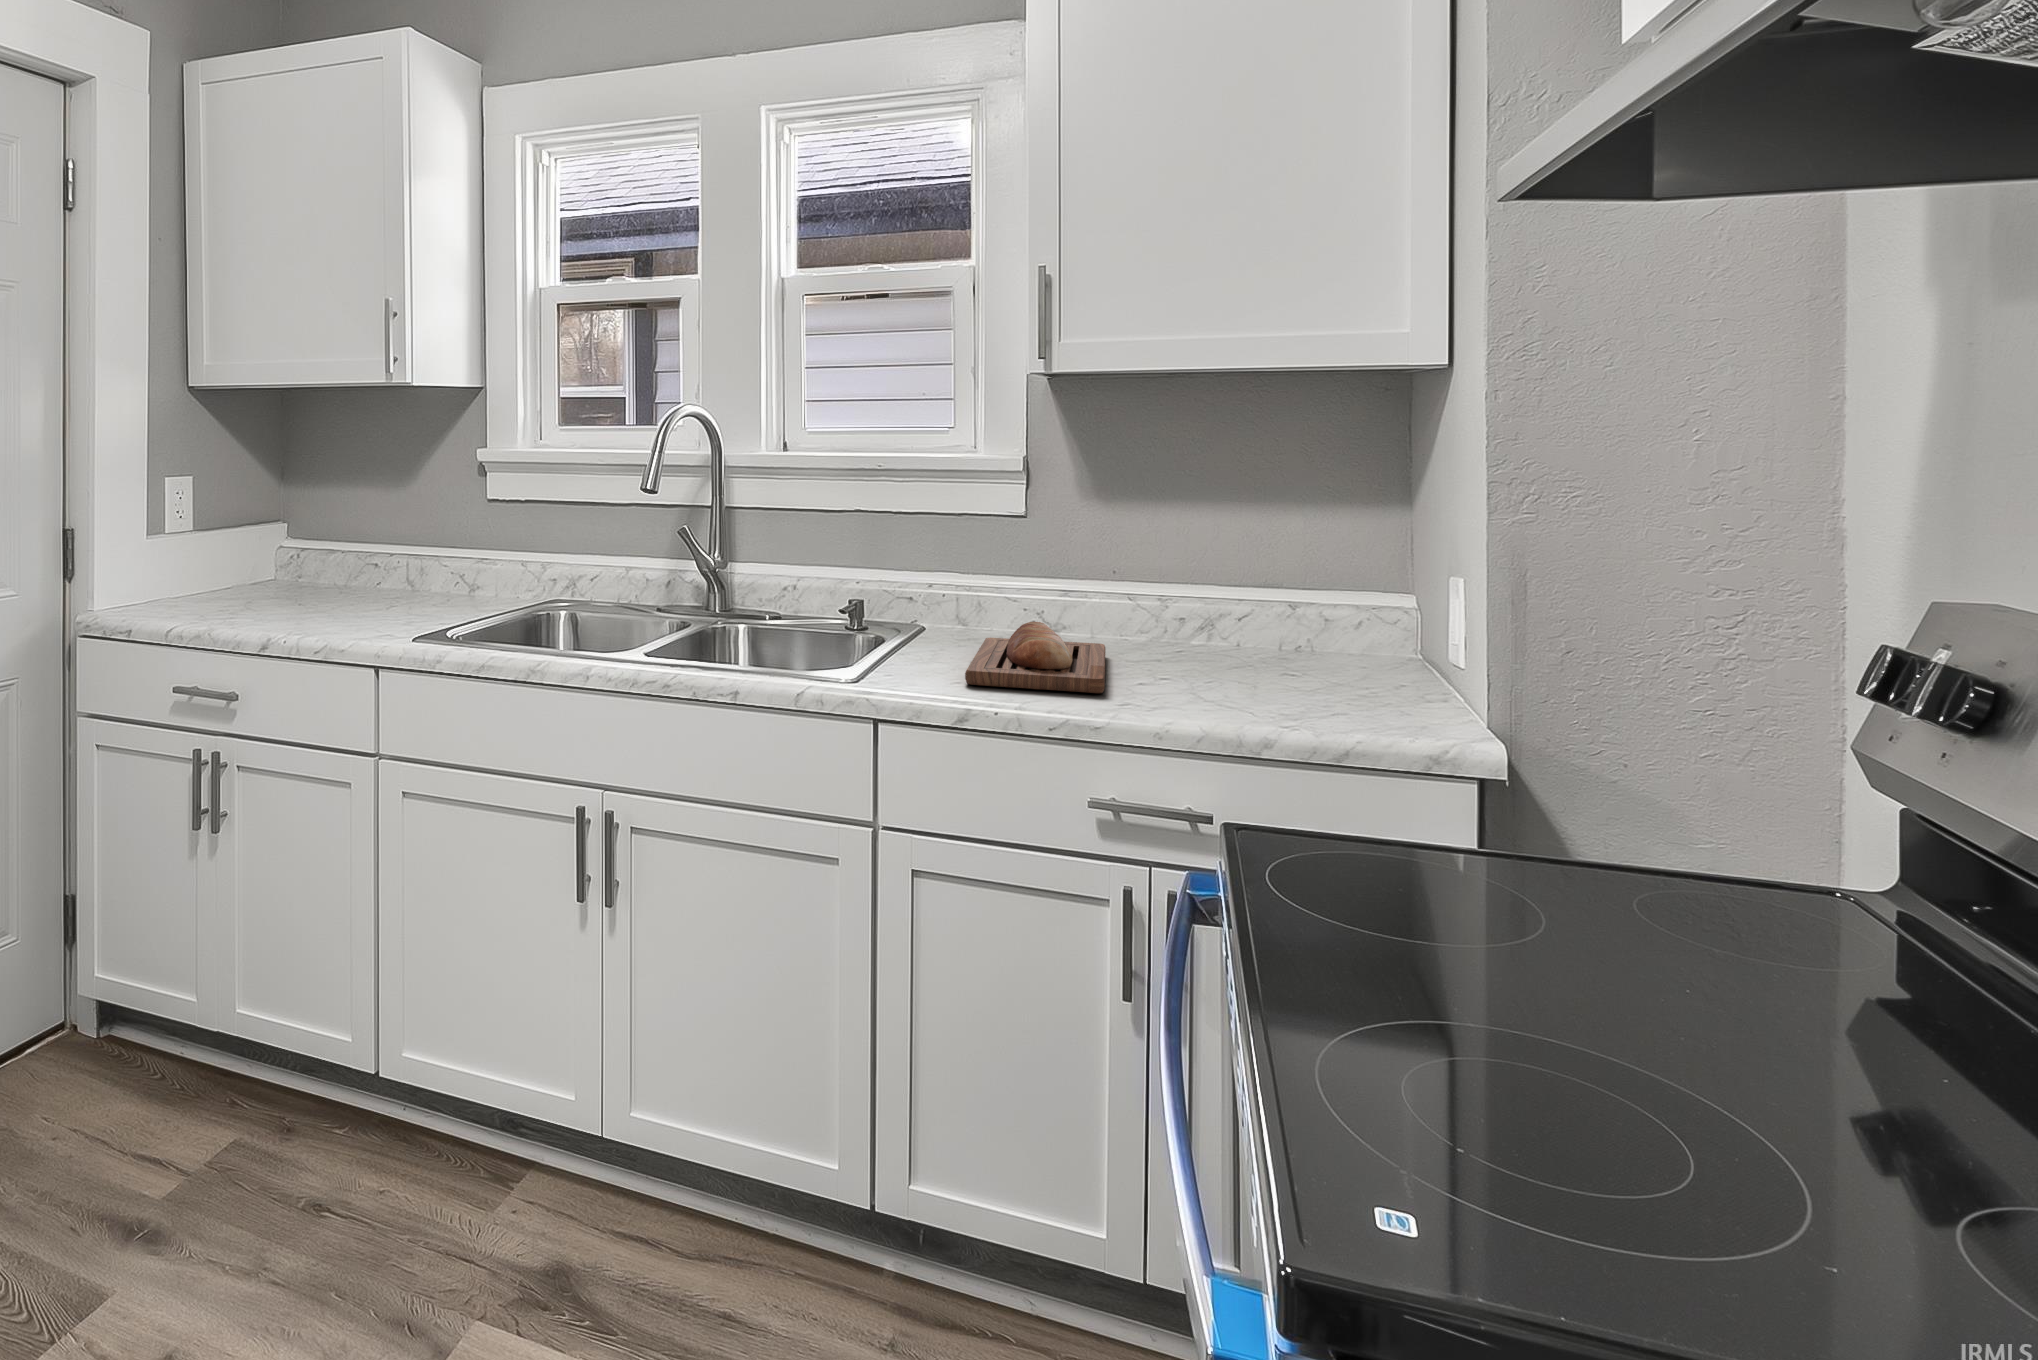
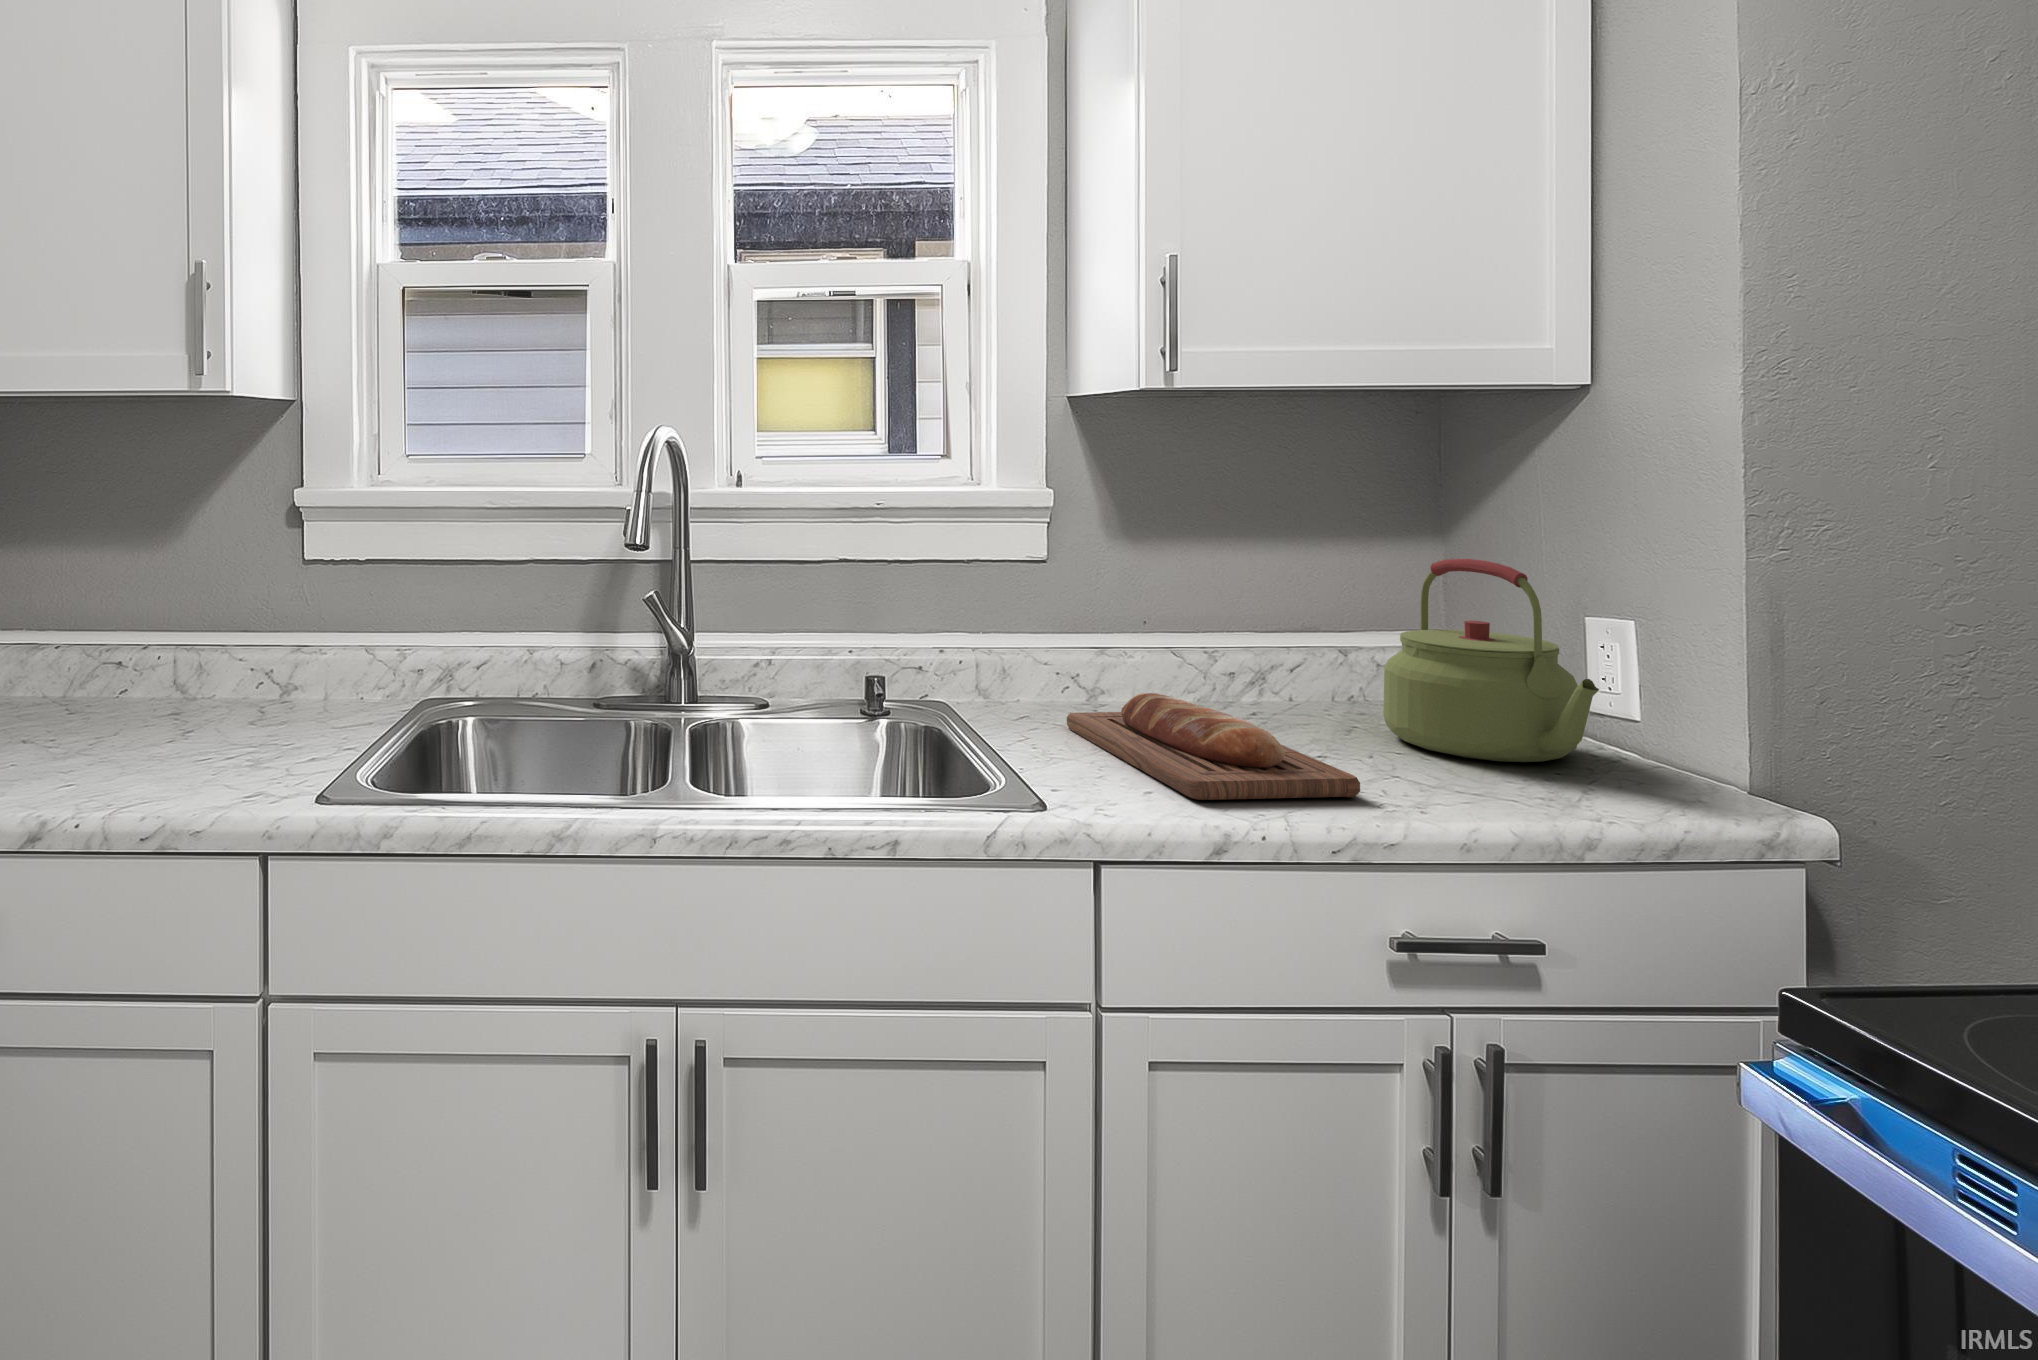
kettle: none [1242,521,1399,694] -> present [1383,559,1599,762]

